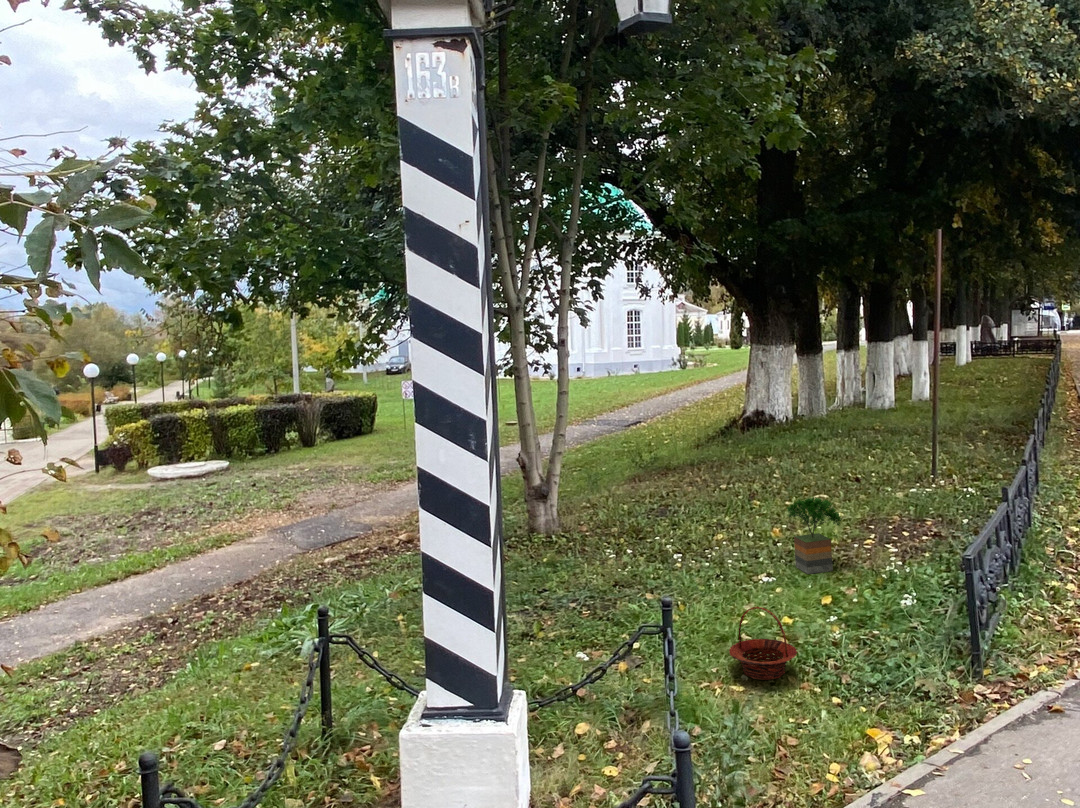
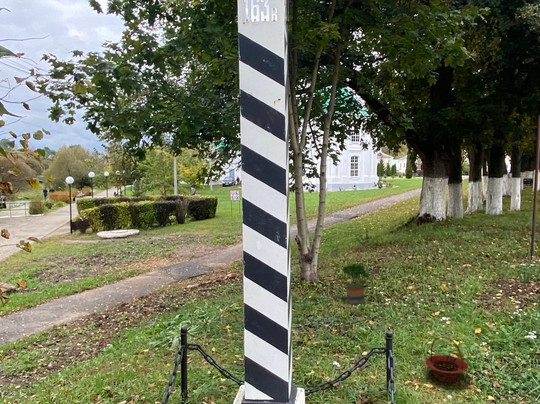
potted tree: present [787,497,842,574] -> present [342,264,369,304]

